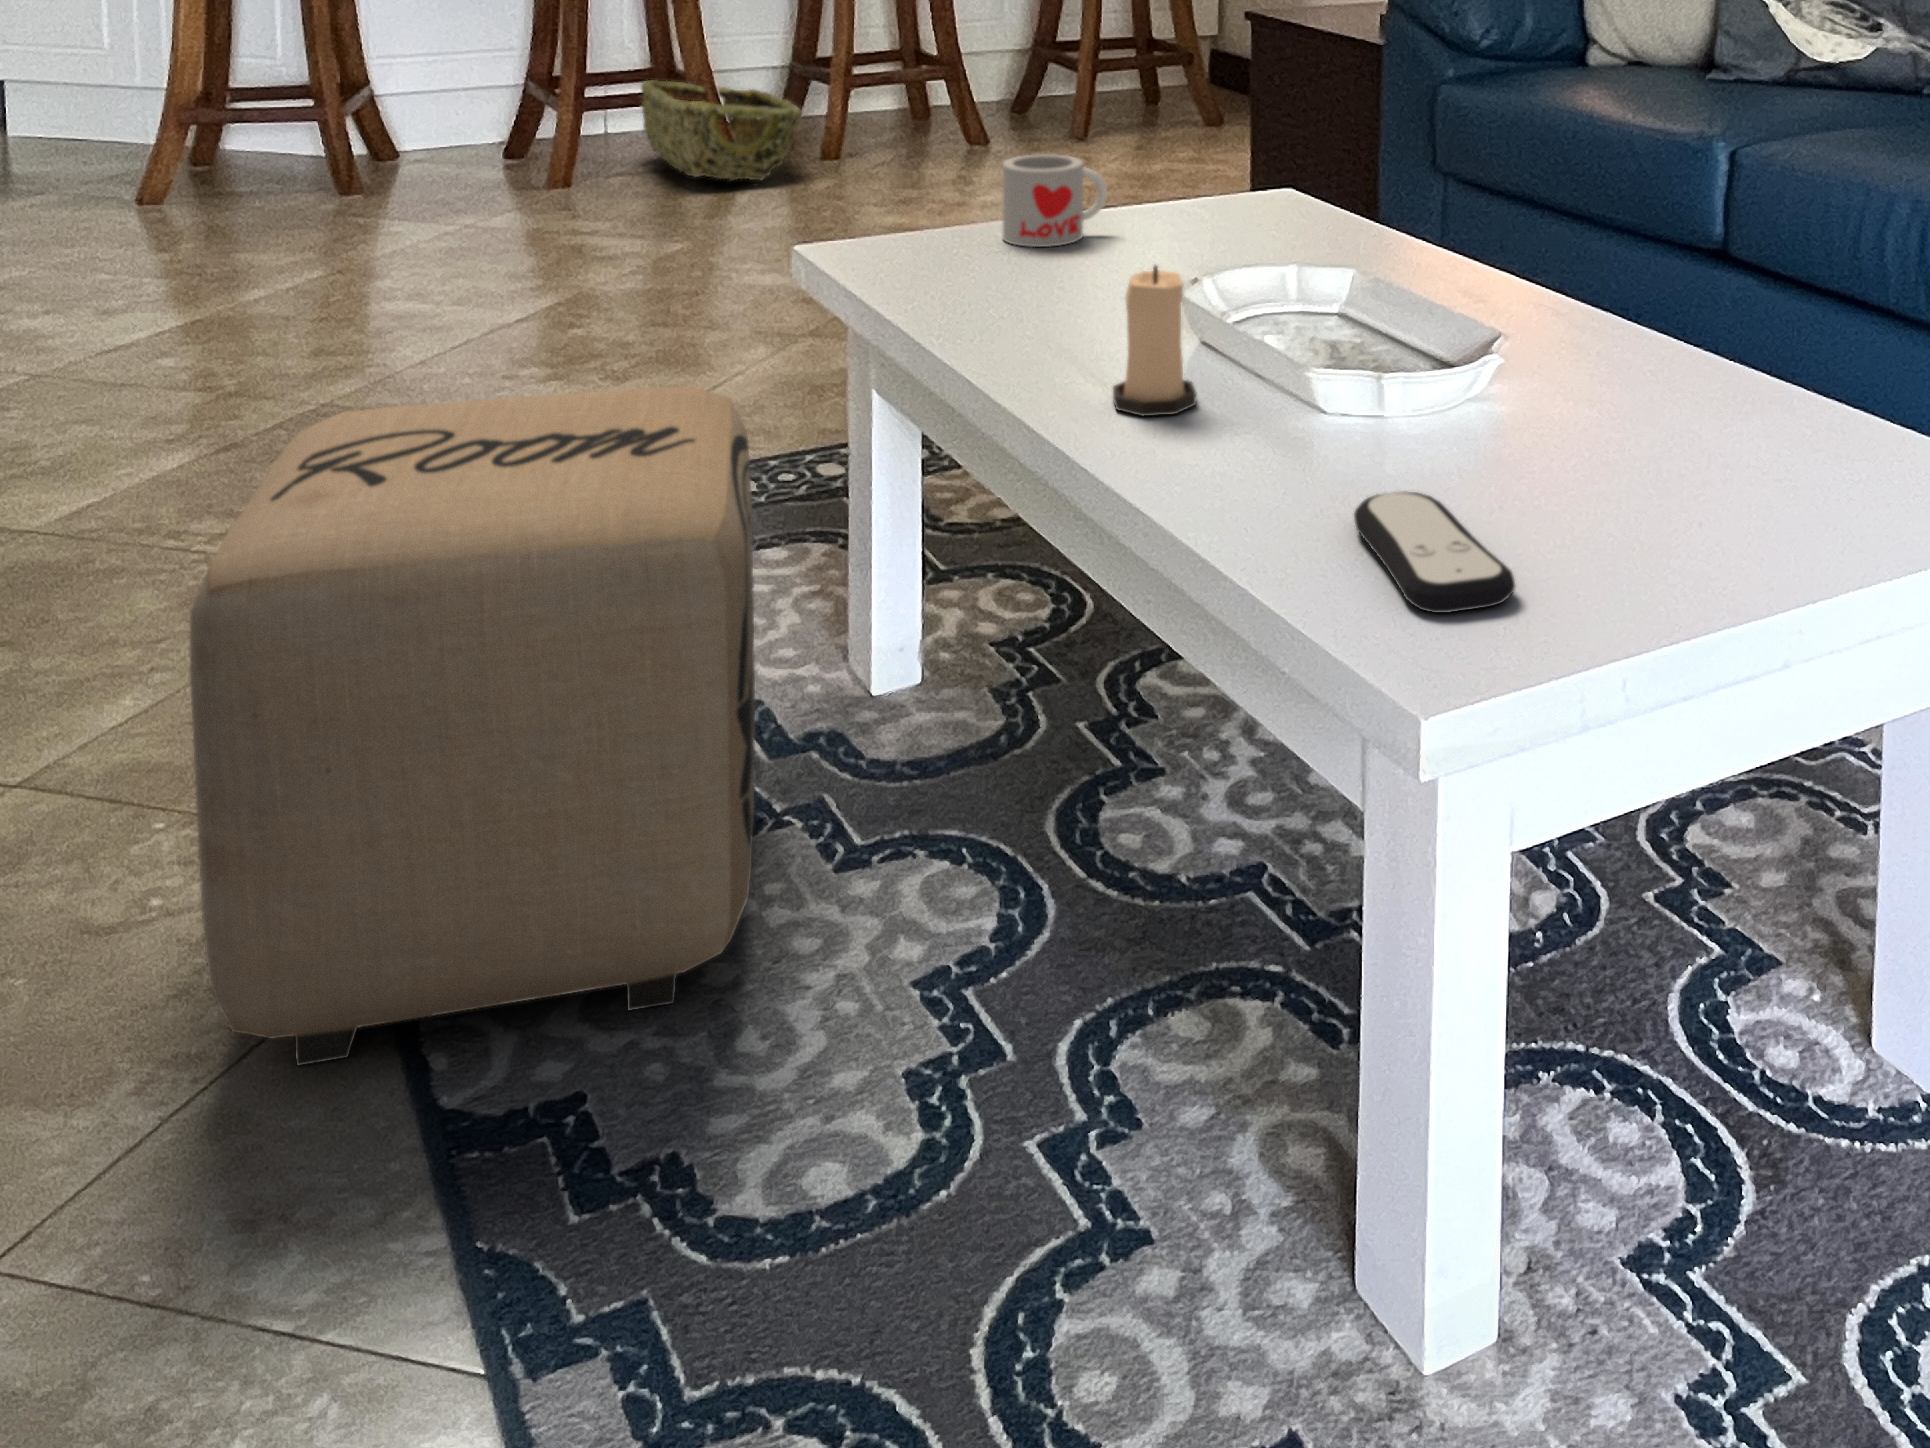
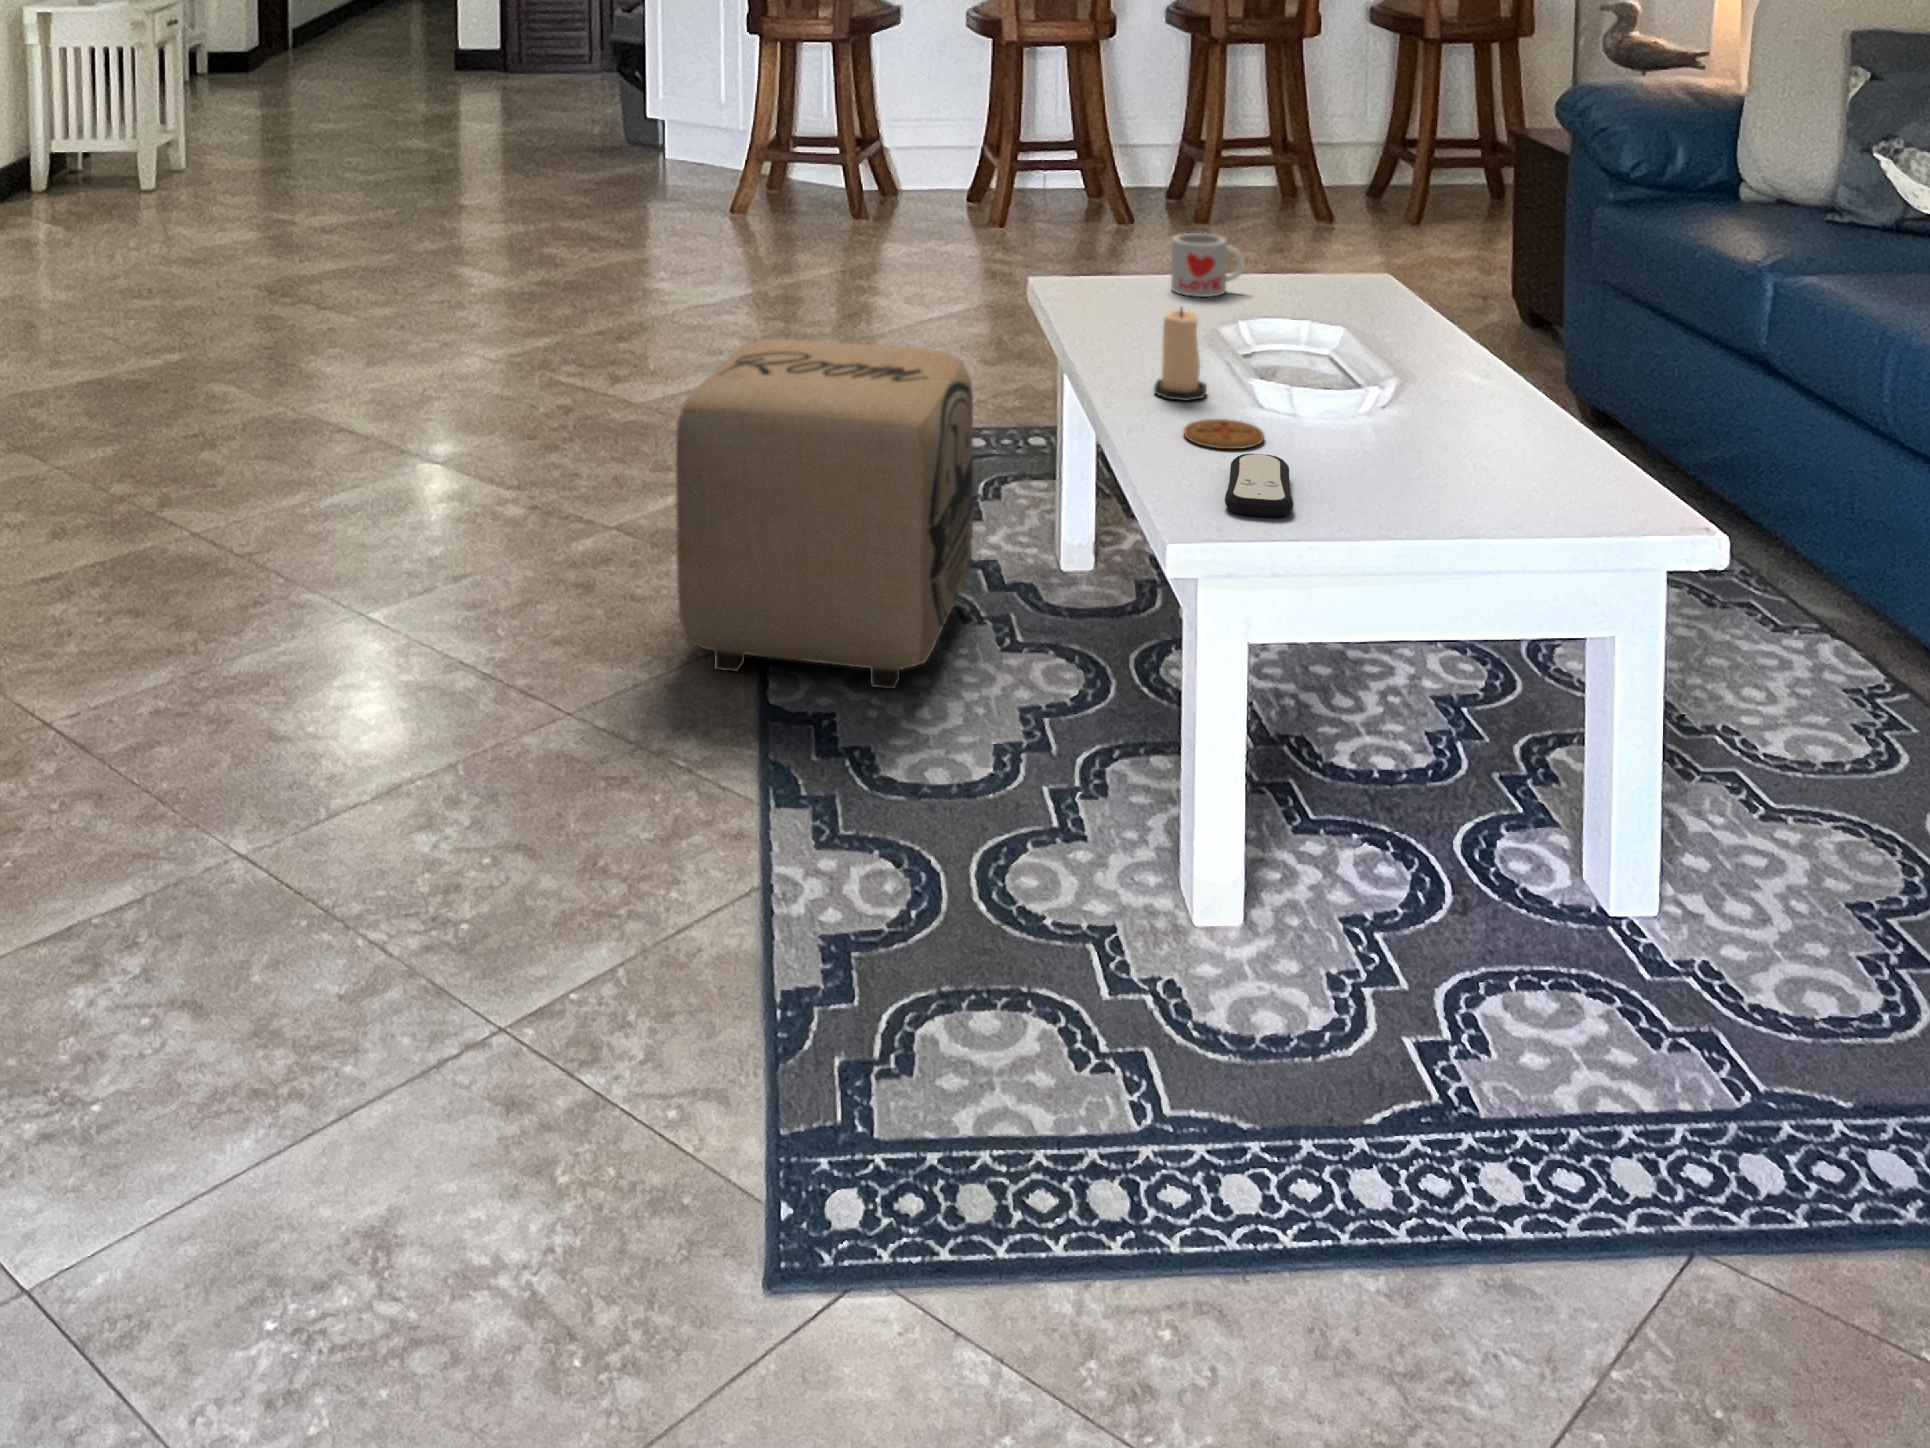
woven basket: present [641,80,802,181] -> none [1055,151,1167,236]
coaster: none [1218,437,1348,491] -> present [1184,419,1264,449]

